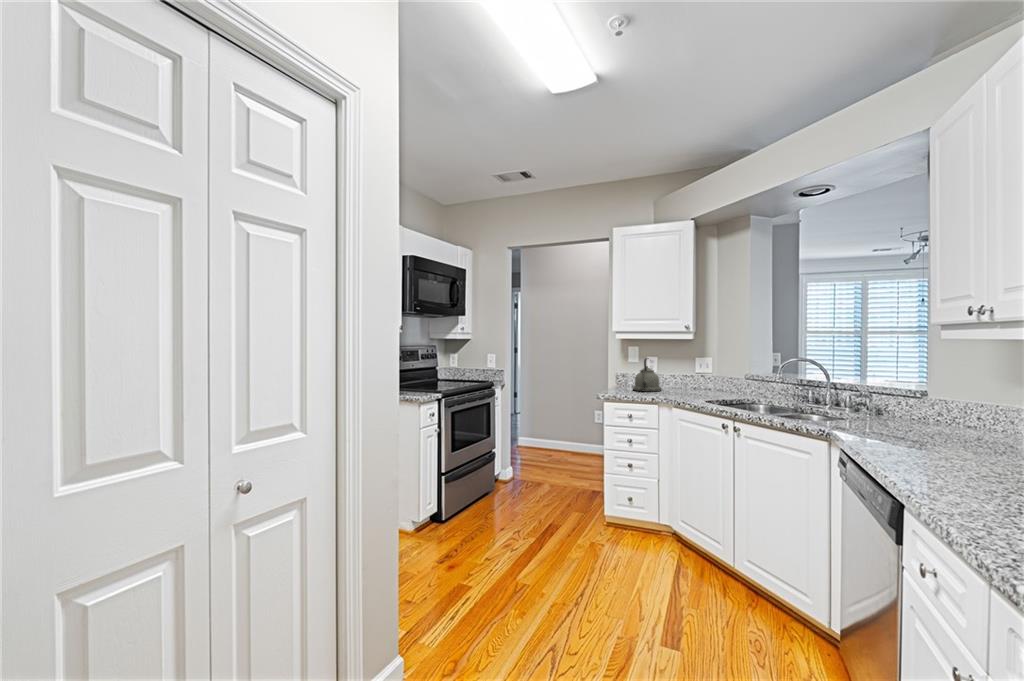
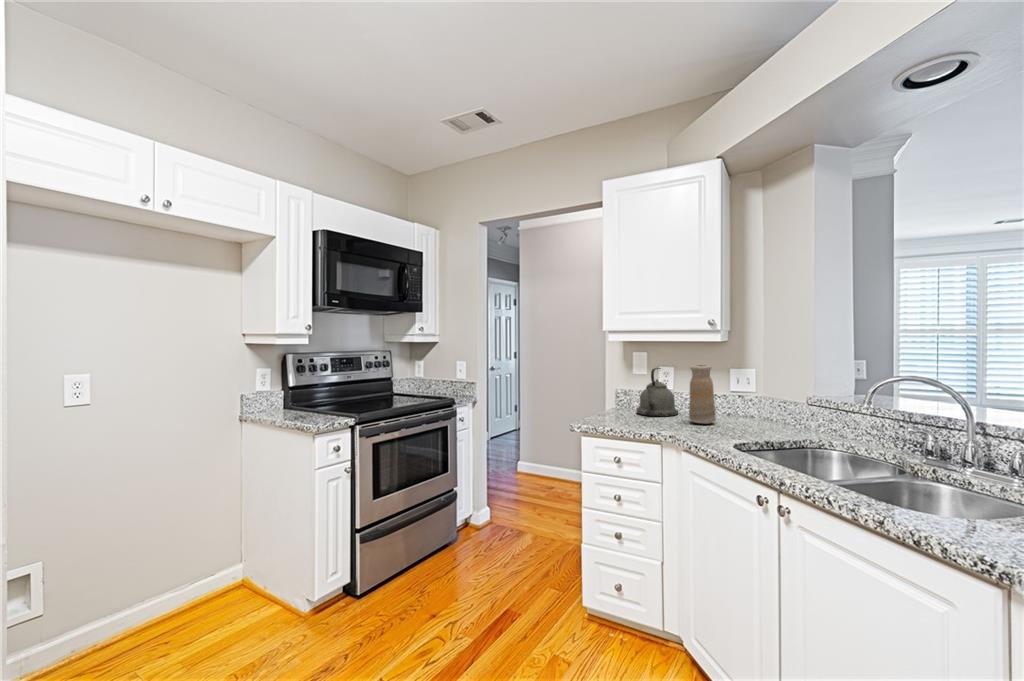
vase: none [672,355,689,394] -> present [689,365,715,424]

